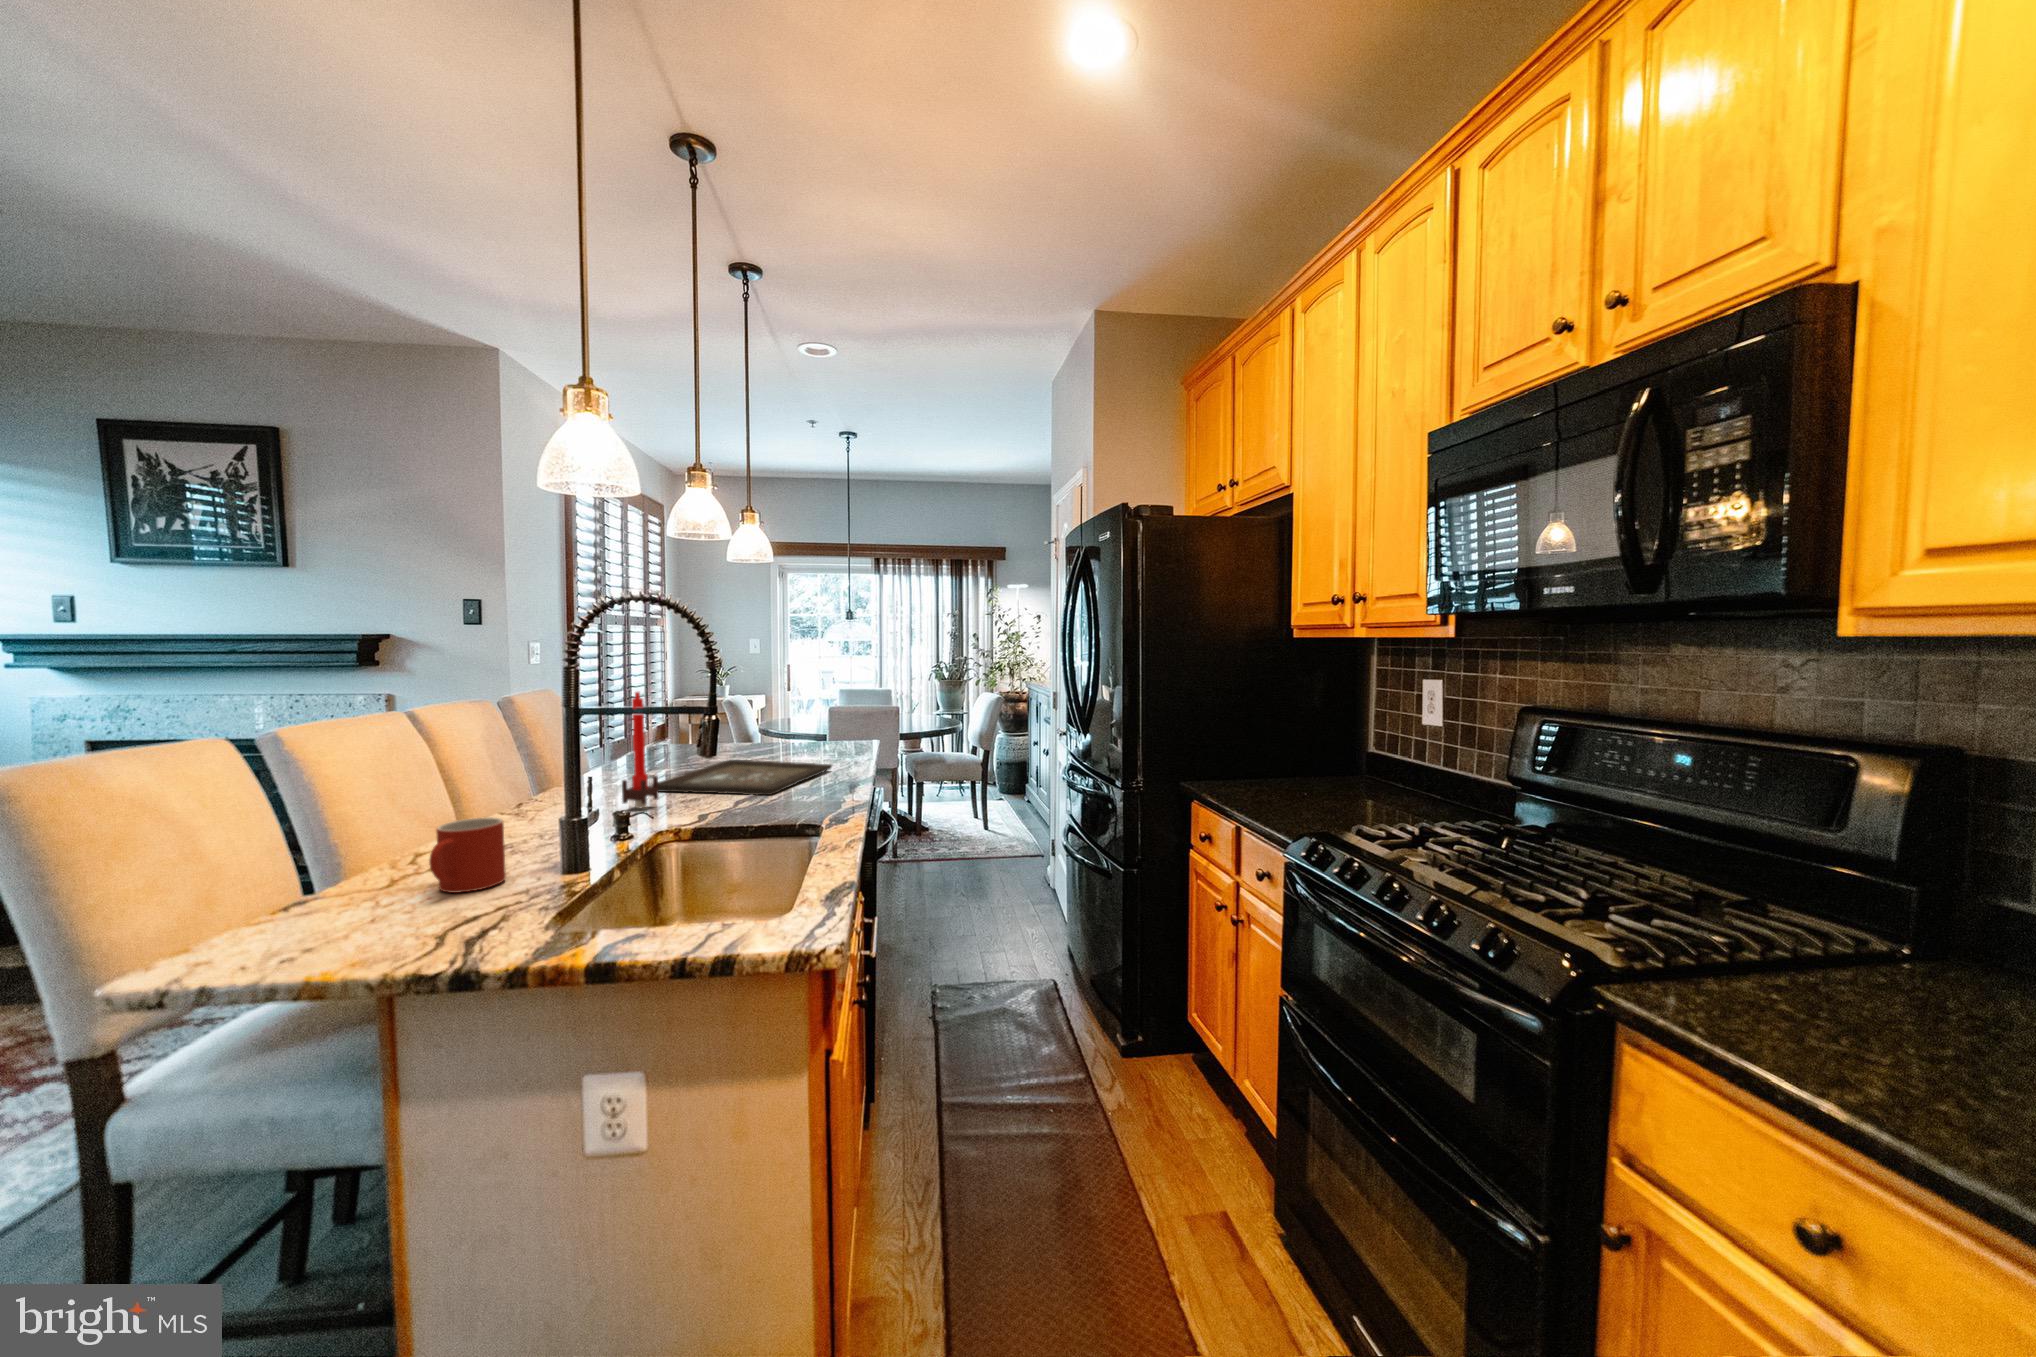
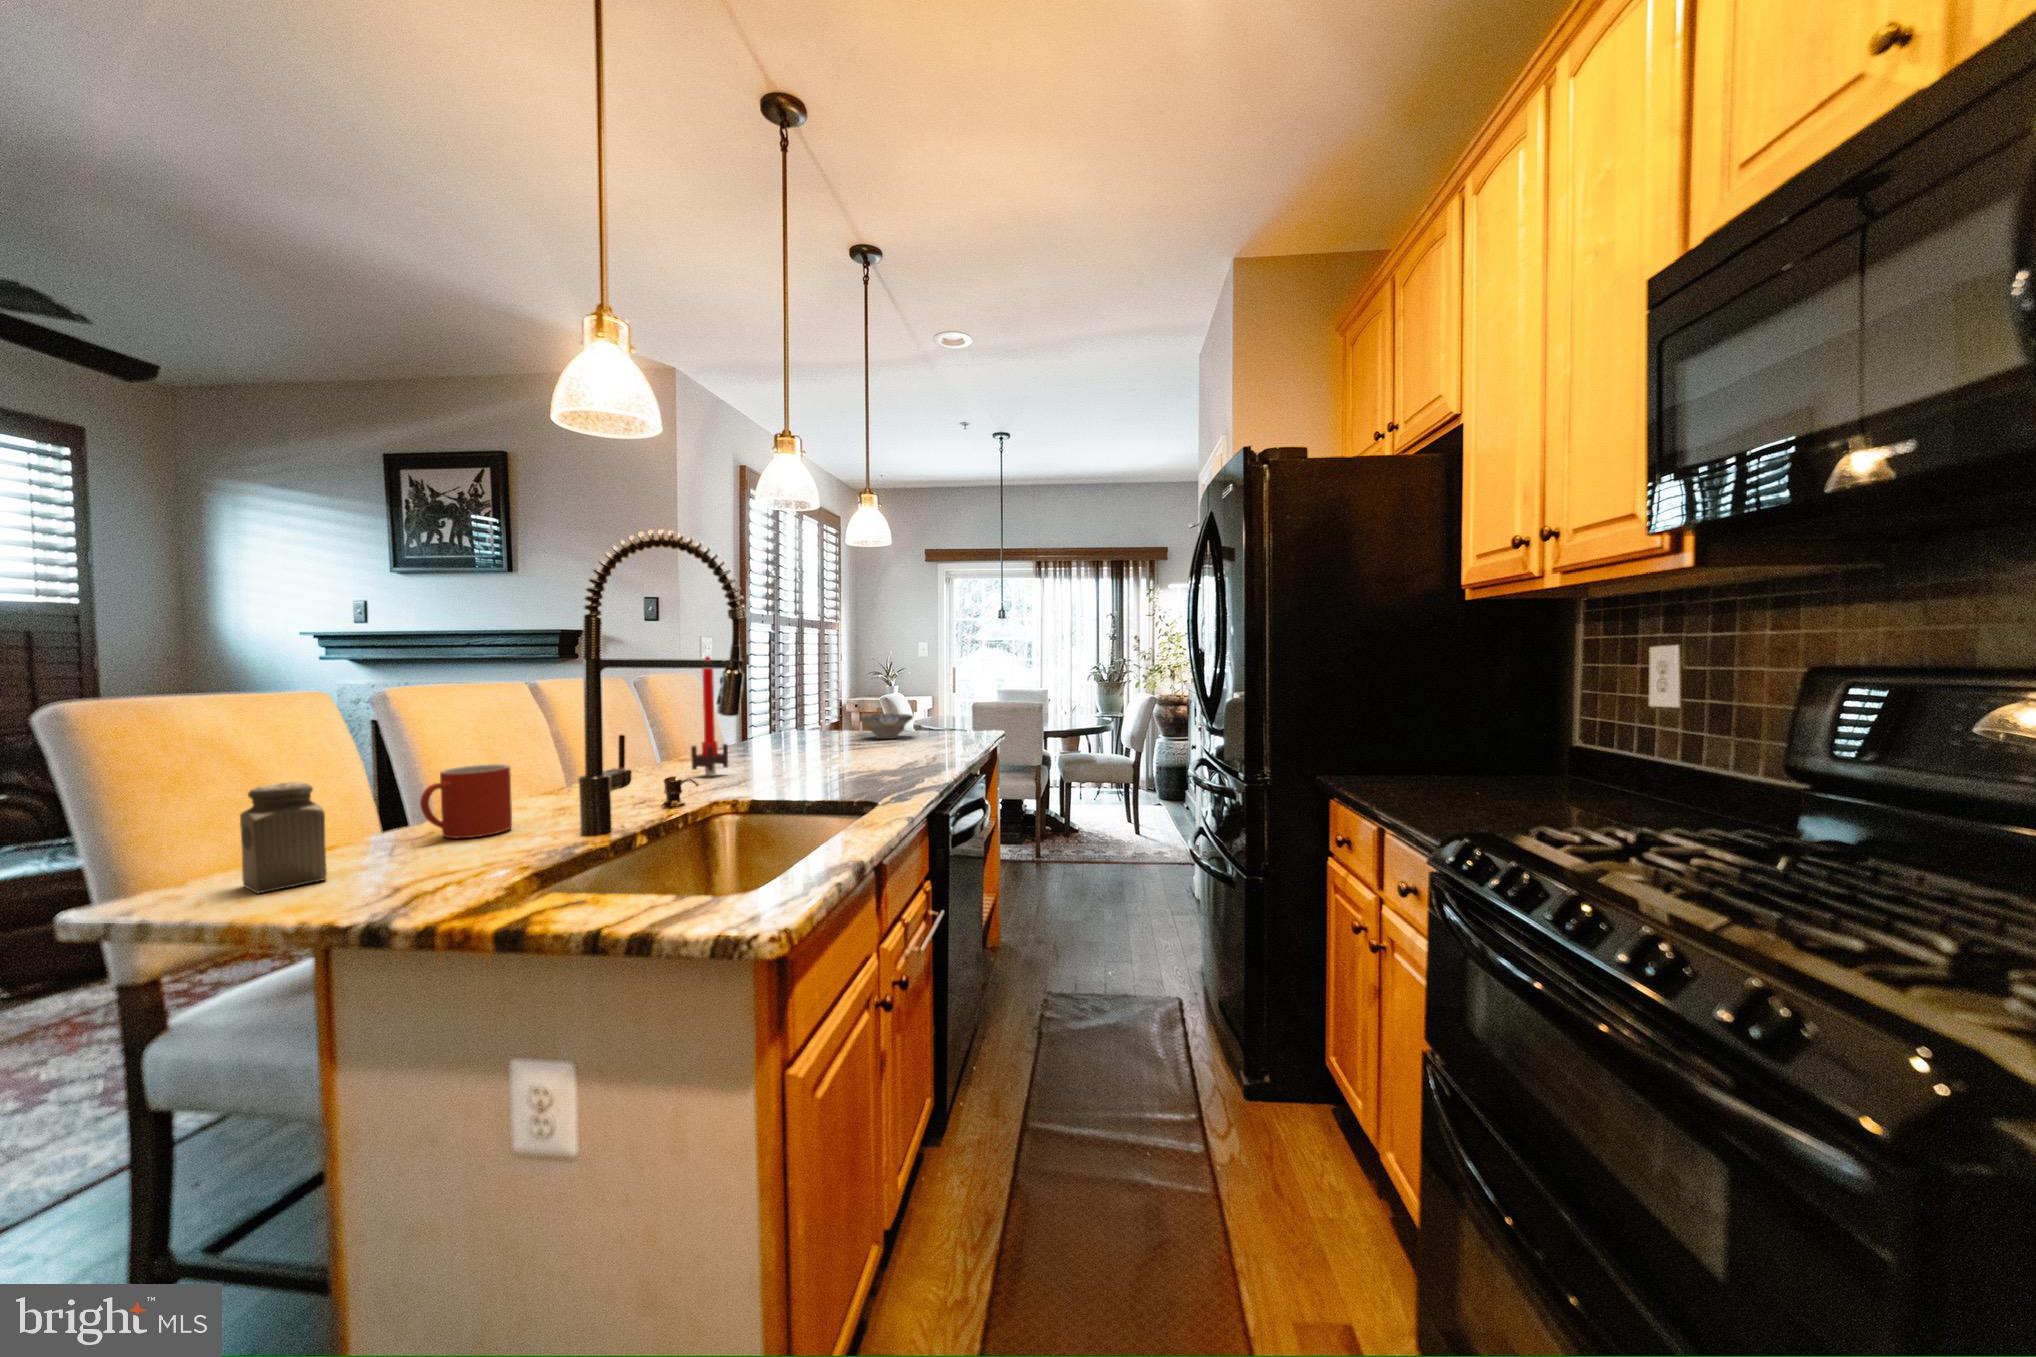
ceramic bowl: none [750,730,806,757] -> present [860,714,913,739]
tray: present [652,760,832,795] -> none [737,738,925,769]
salt shaker: none [298,854,386,961] -> present [240,782,327,893]

